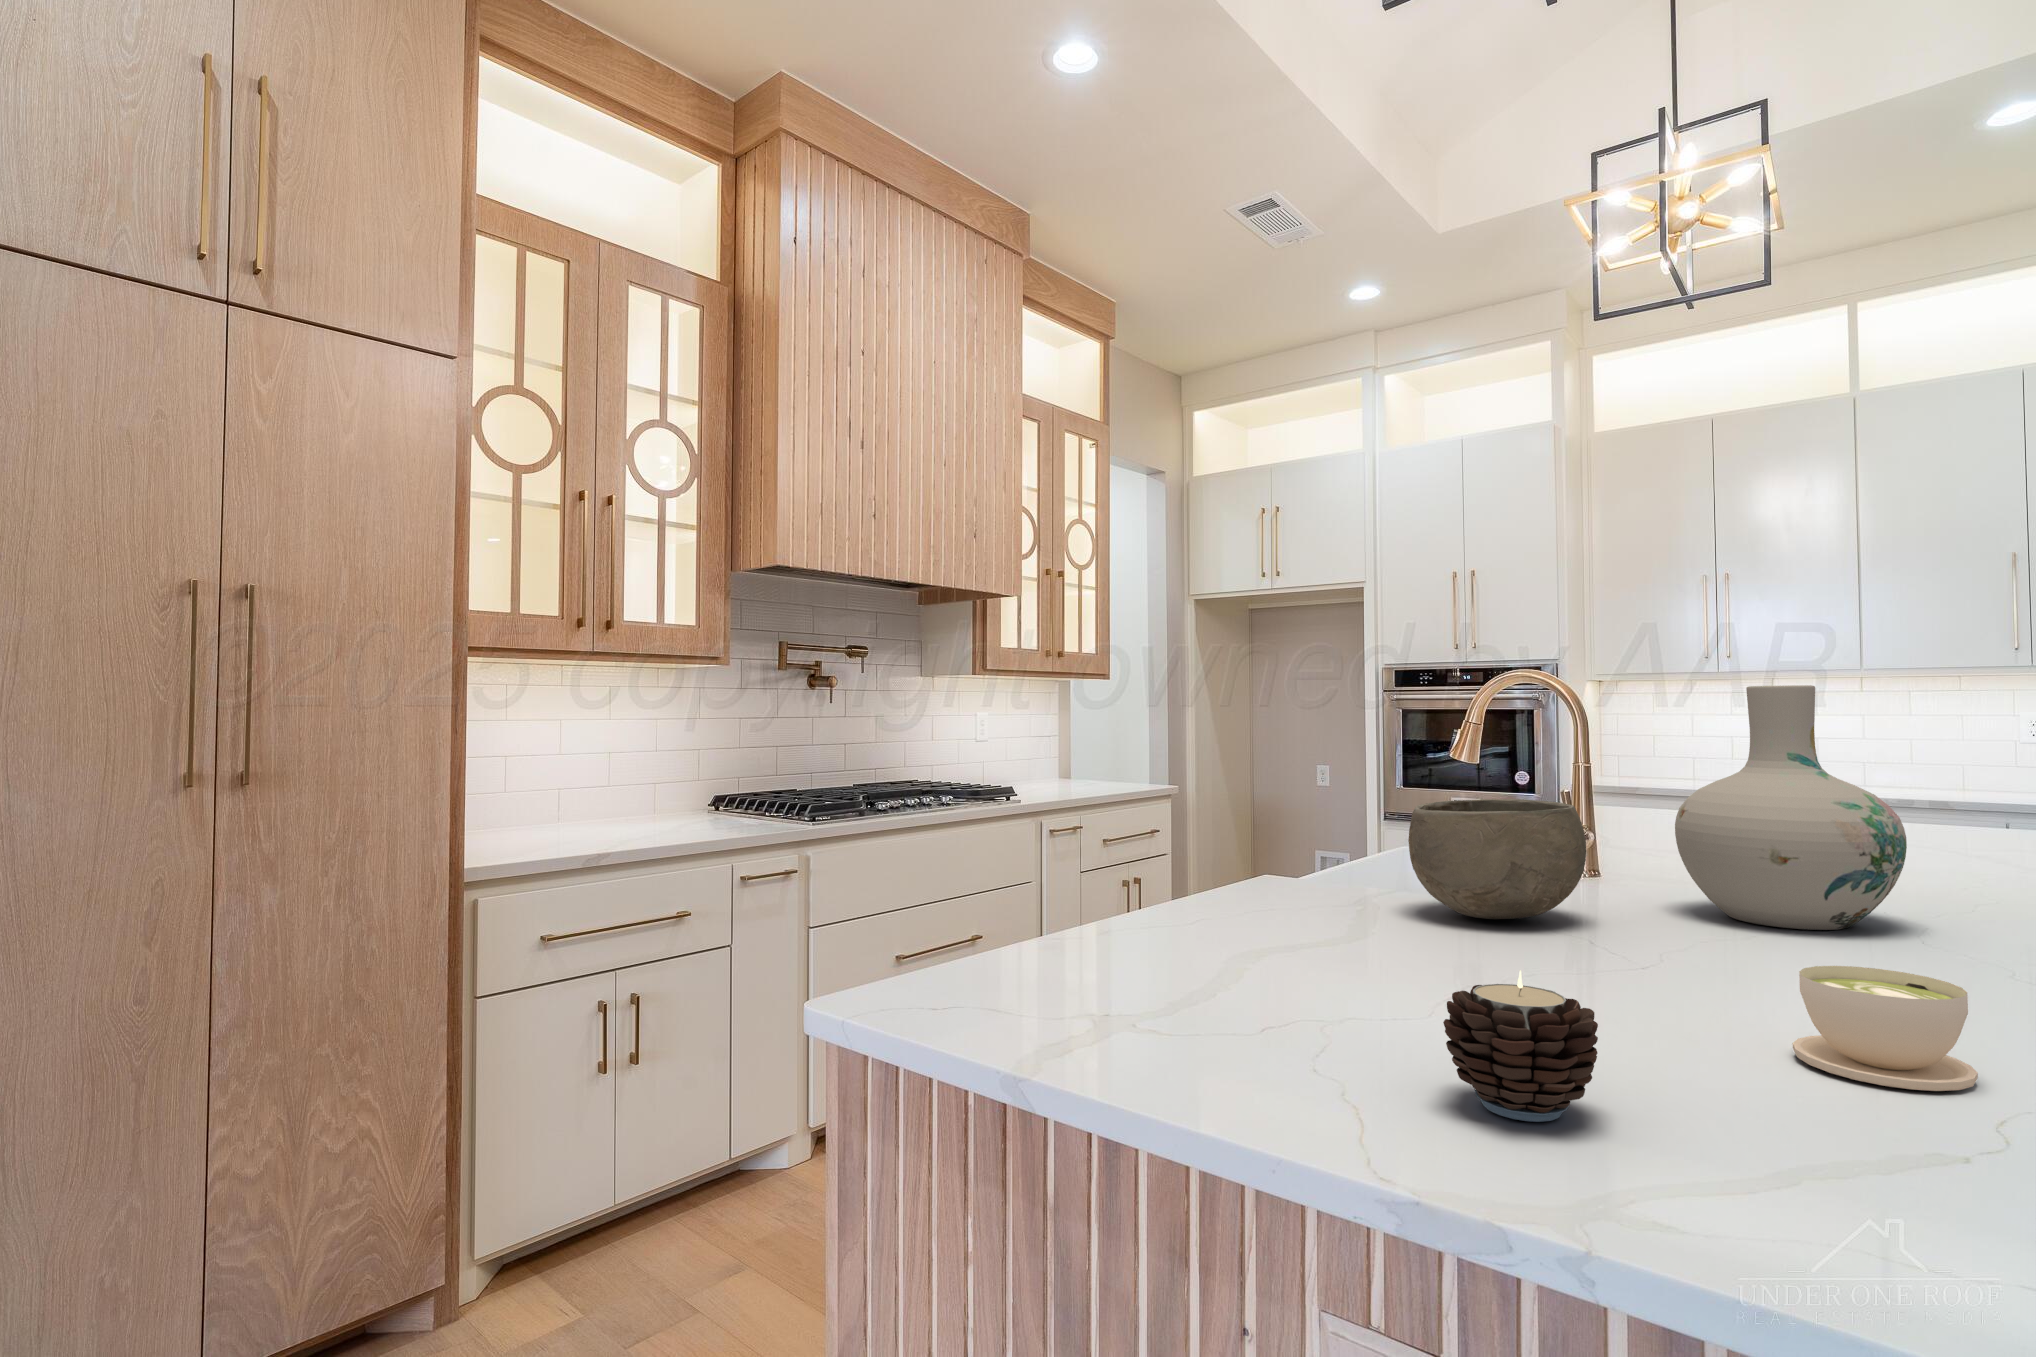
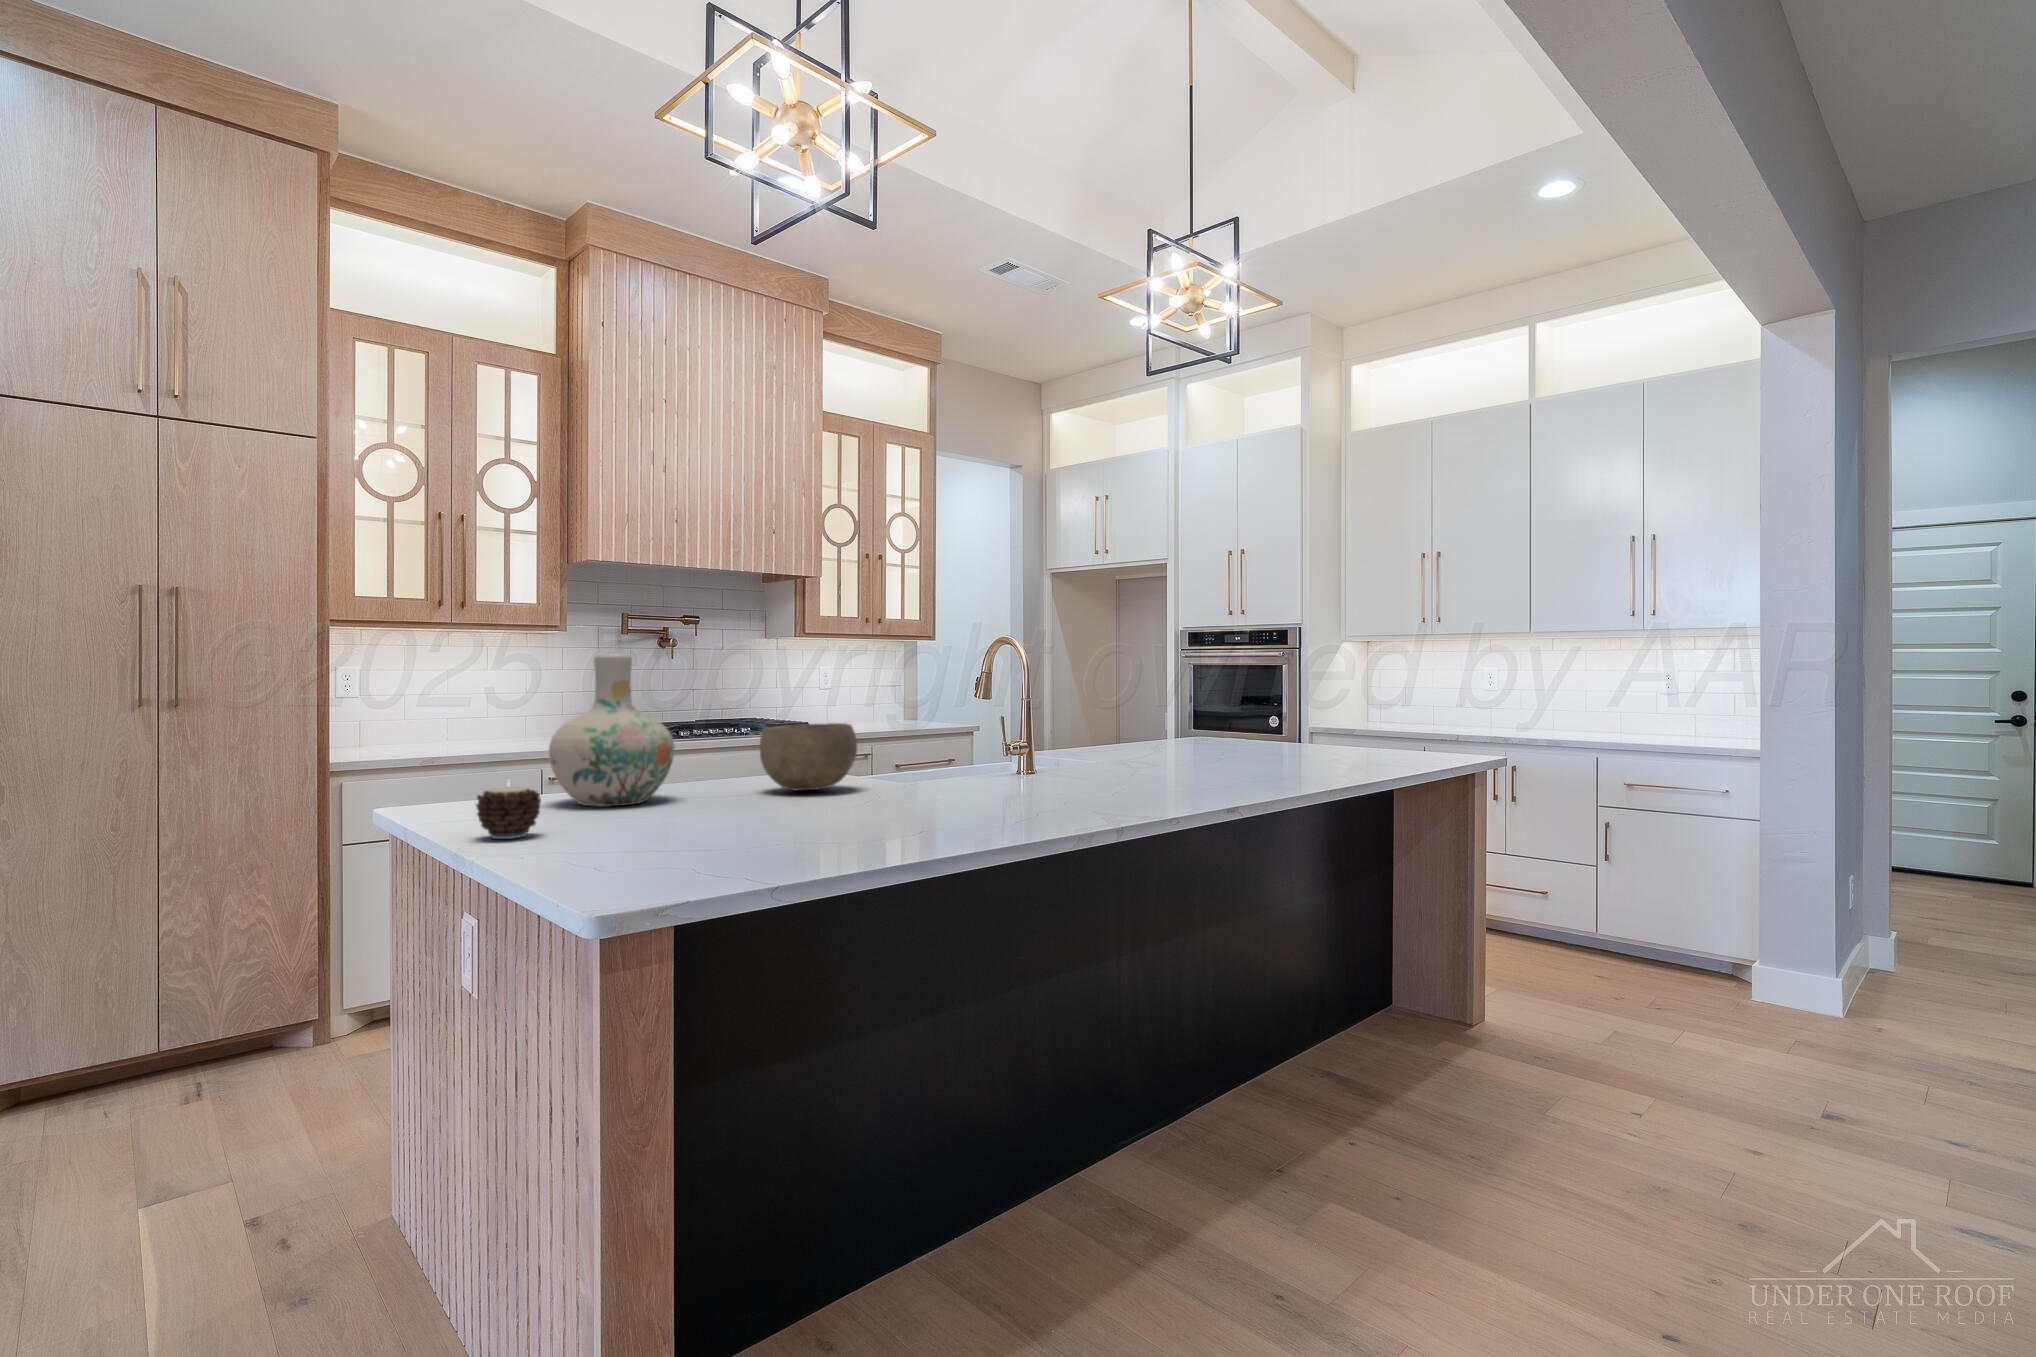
vase: present [1675,685,1907,930] -> present [549,656,674,806]
coffee cup: present [1793,966,1978,1091] -> none [675,790,751,837]

